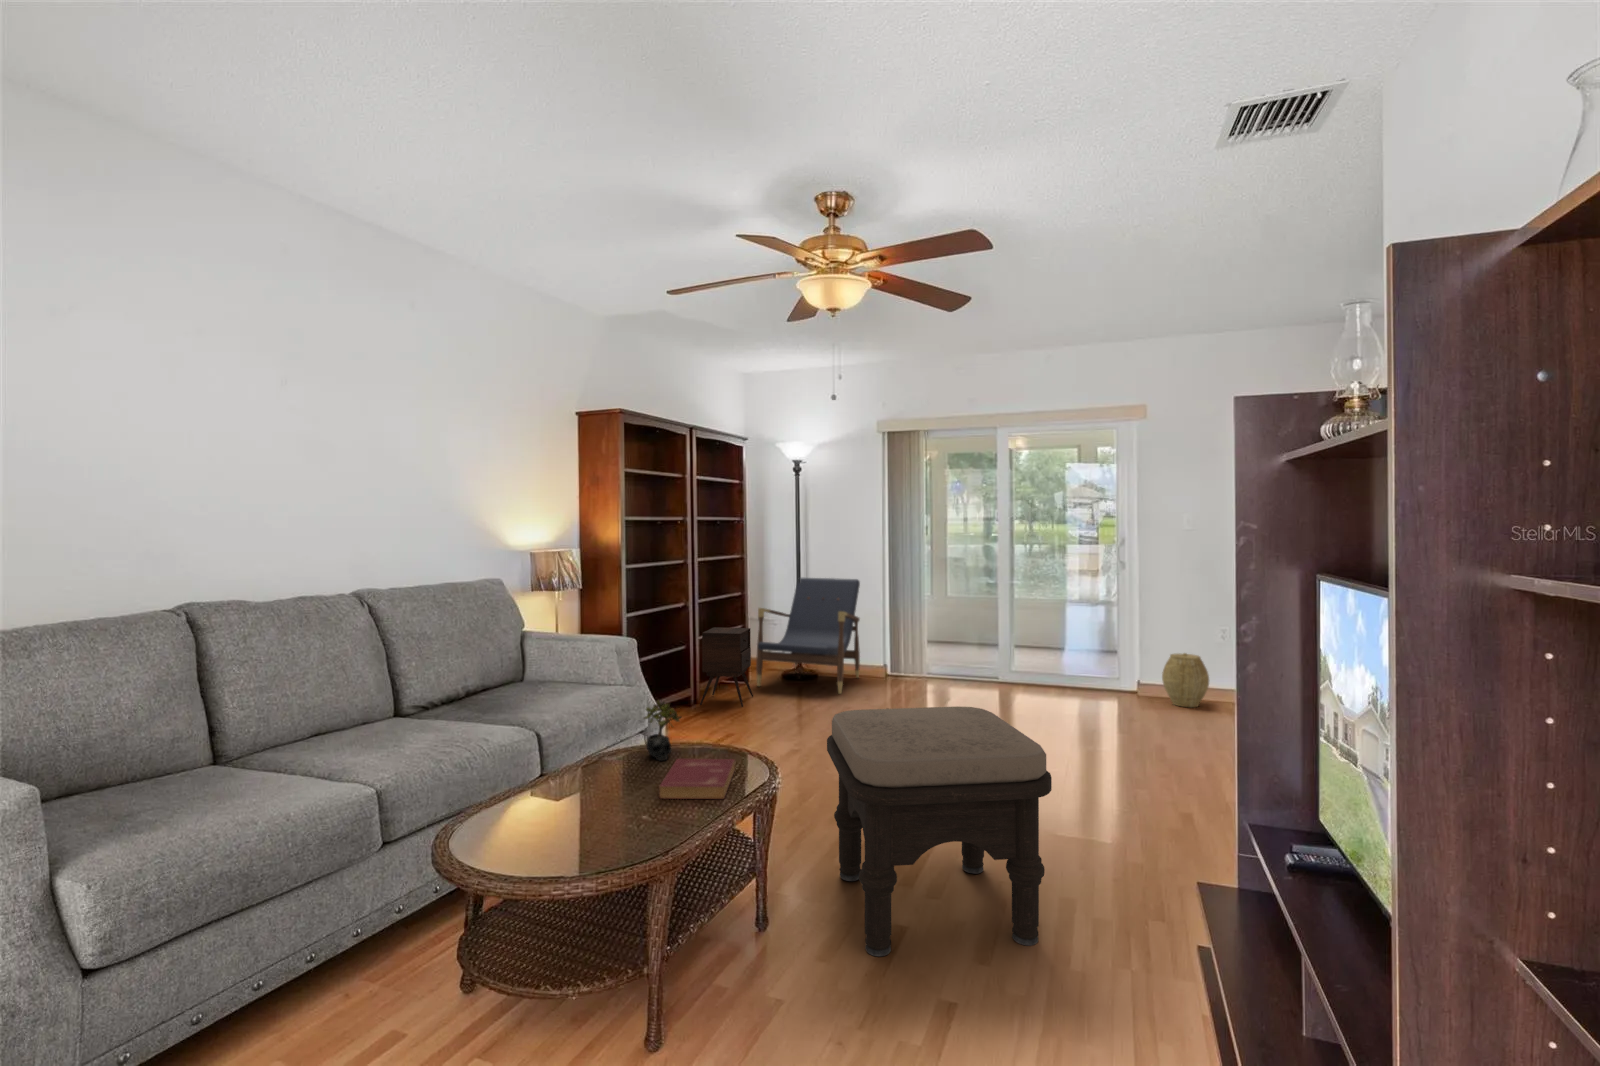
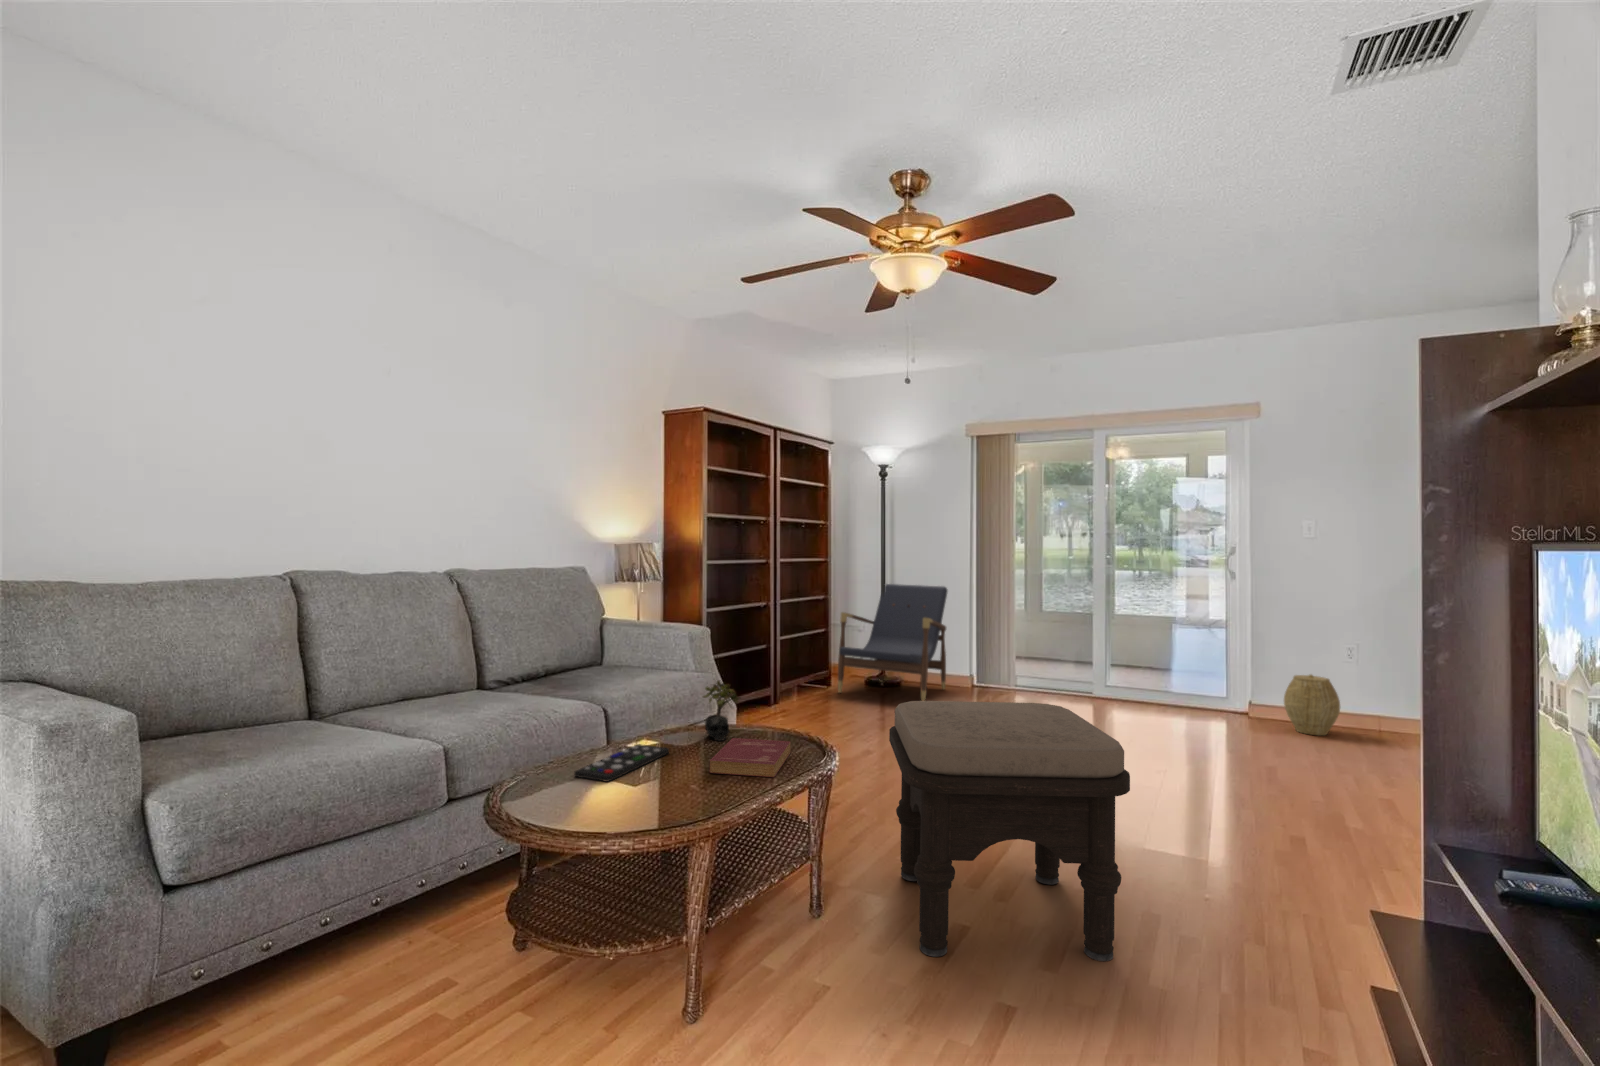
side table: present [700,627,753,707] -> none [778,630,833,711]
remote control: none [522,771,614,816] -> present [574,744,669,782]

